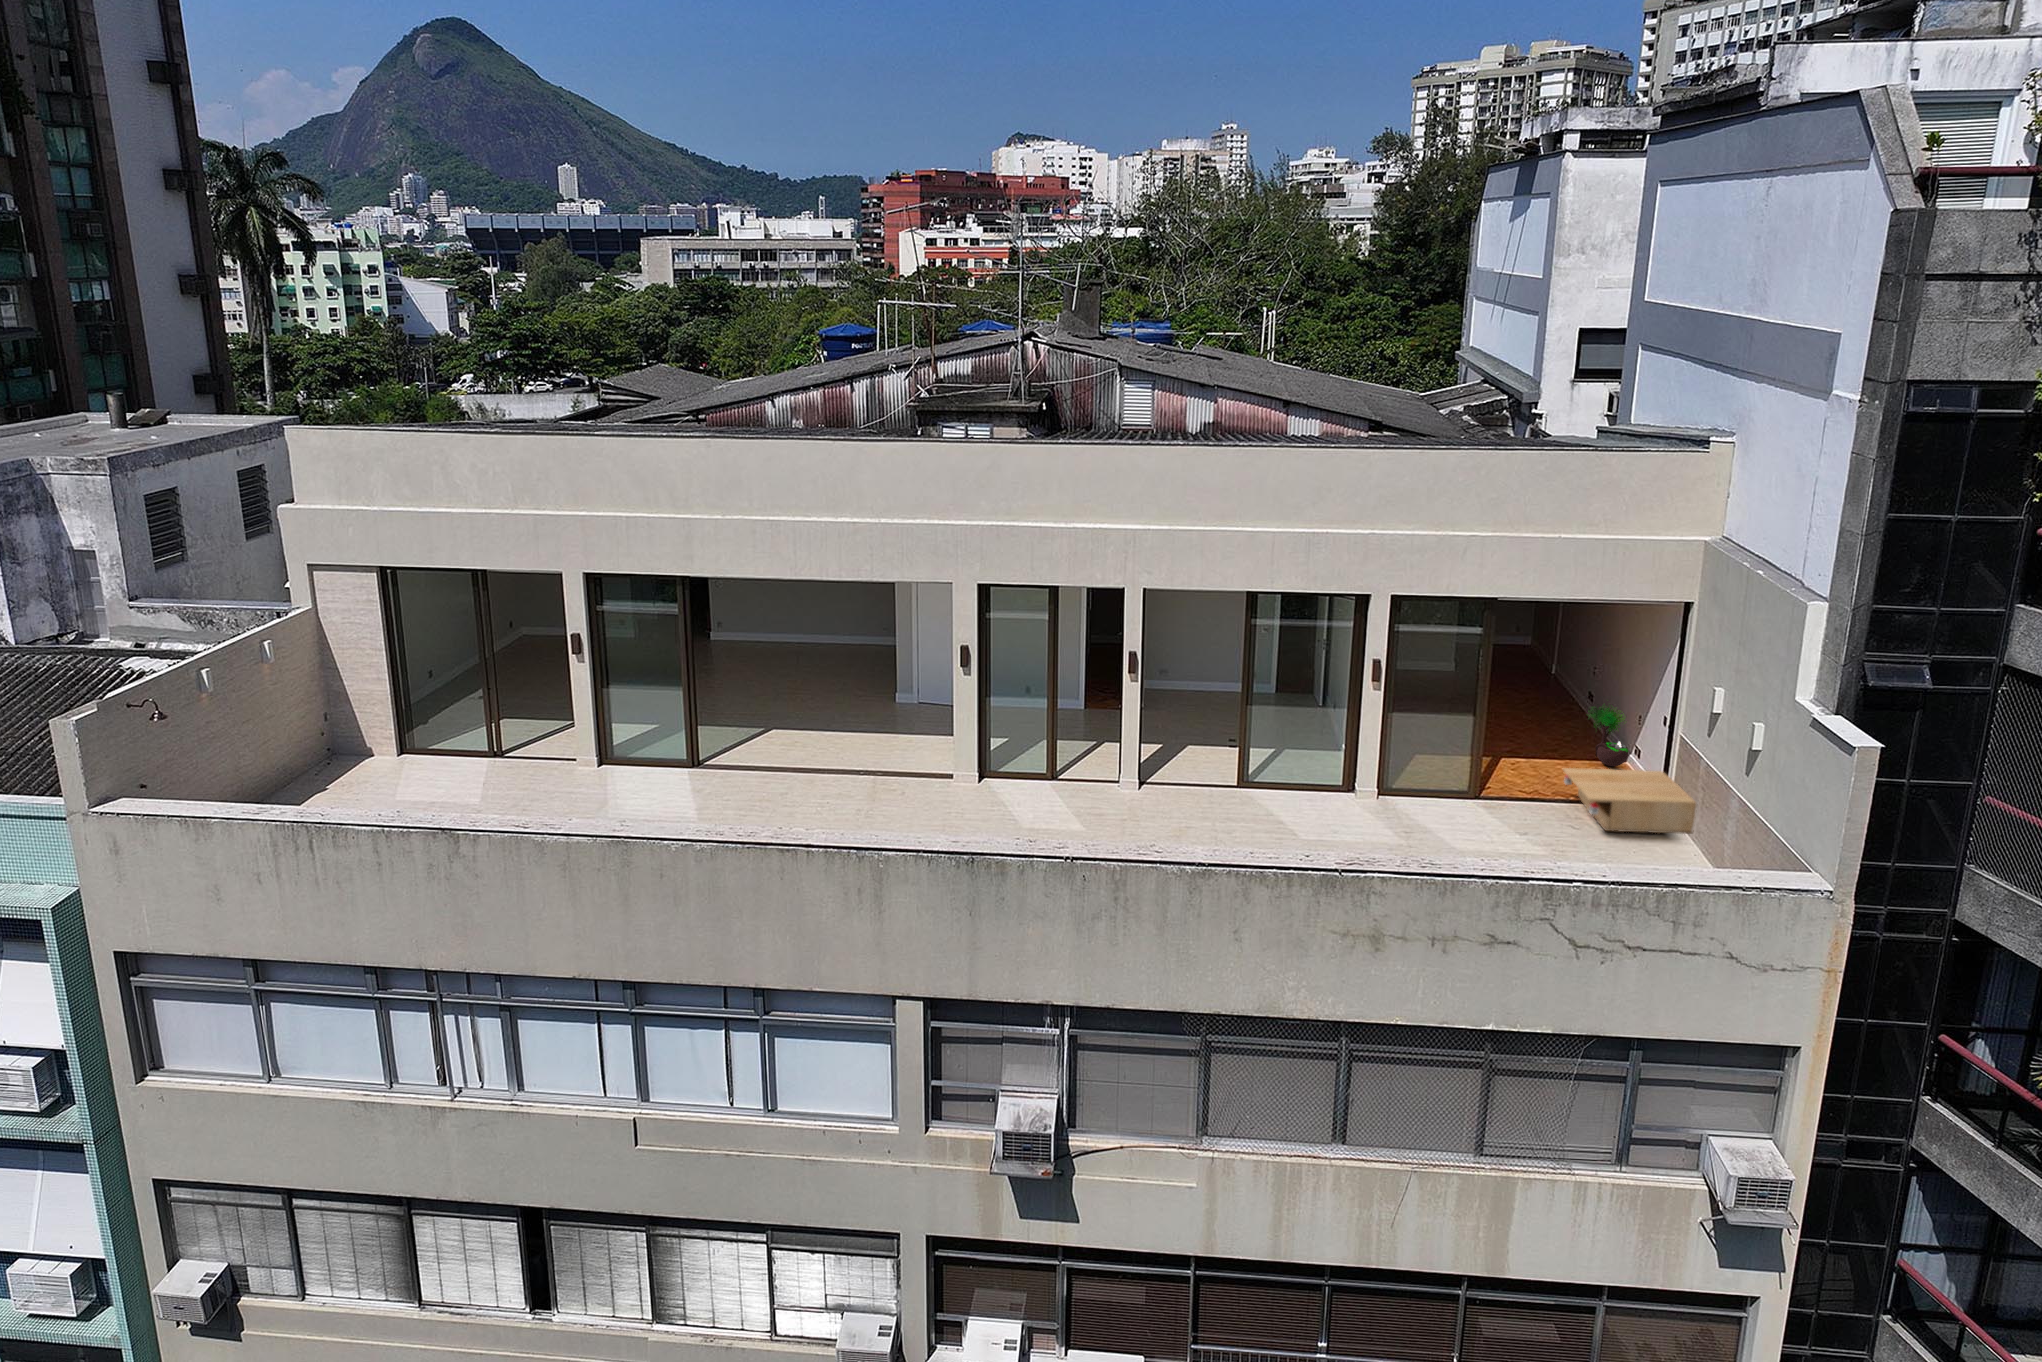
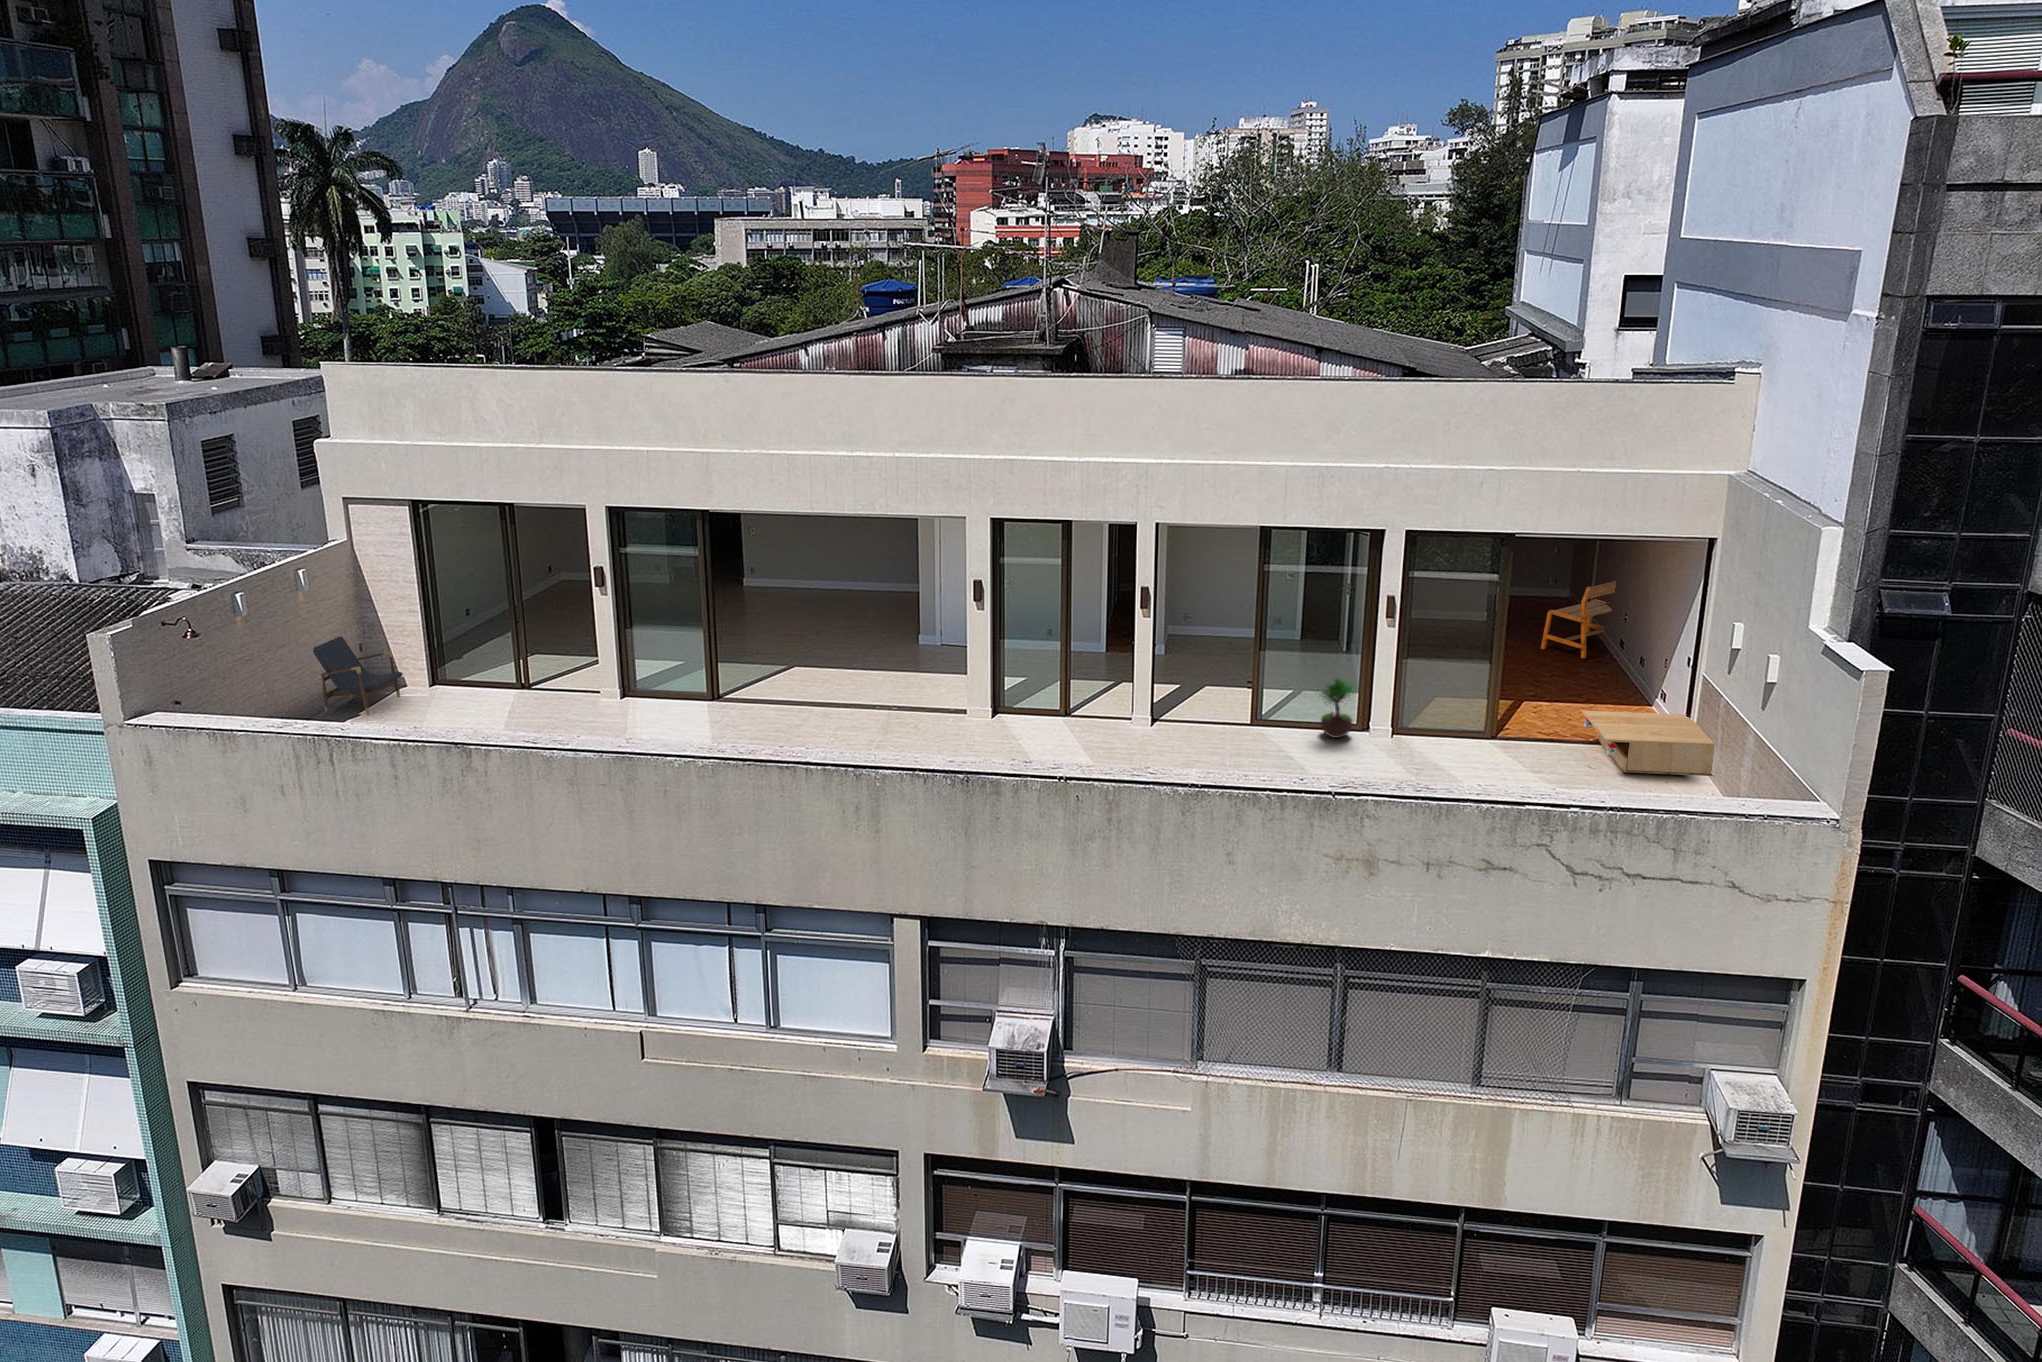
bench: none [1512,629,1598,710] -> present [1541,581,1616,658]
potted tree: present [1588,704,1629,766] -> present [1320,676,1356,738]
lounge chair: none [276,705,370,788] -> present [313,636,403,715]

